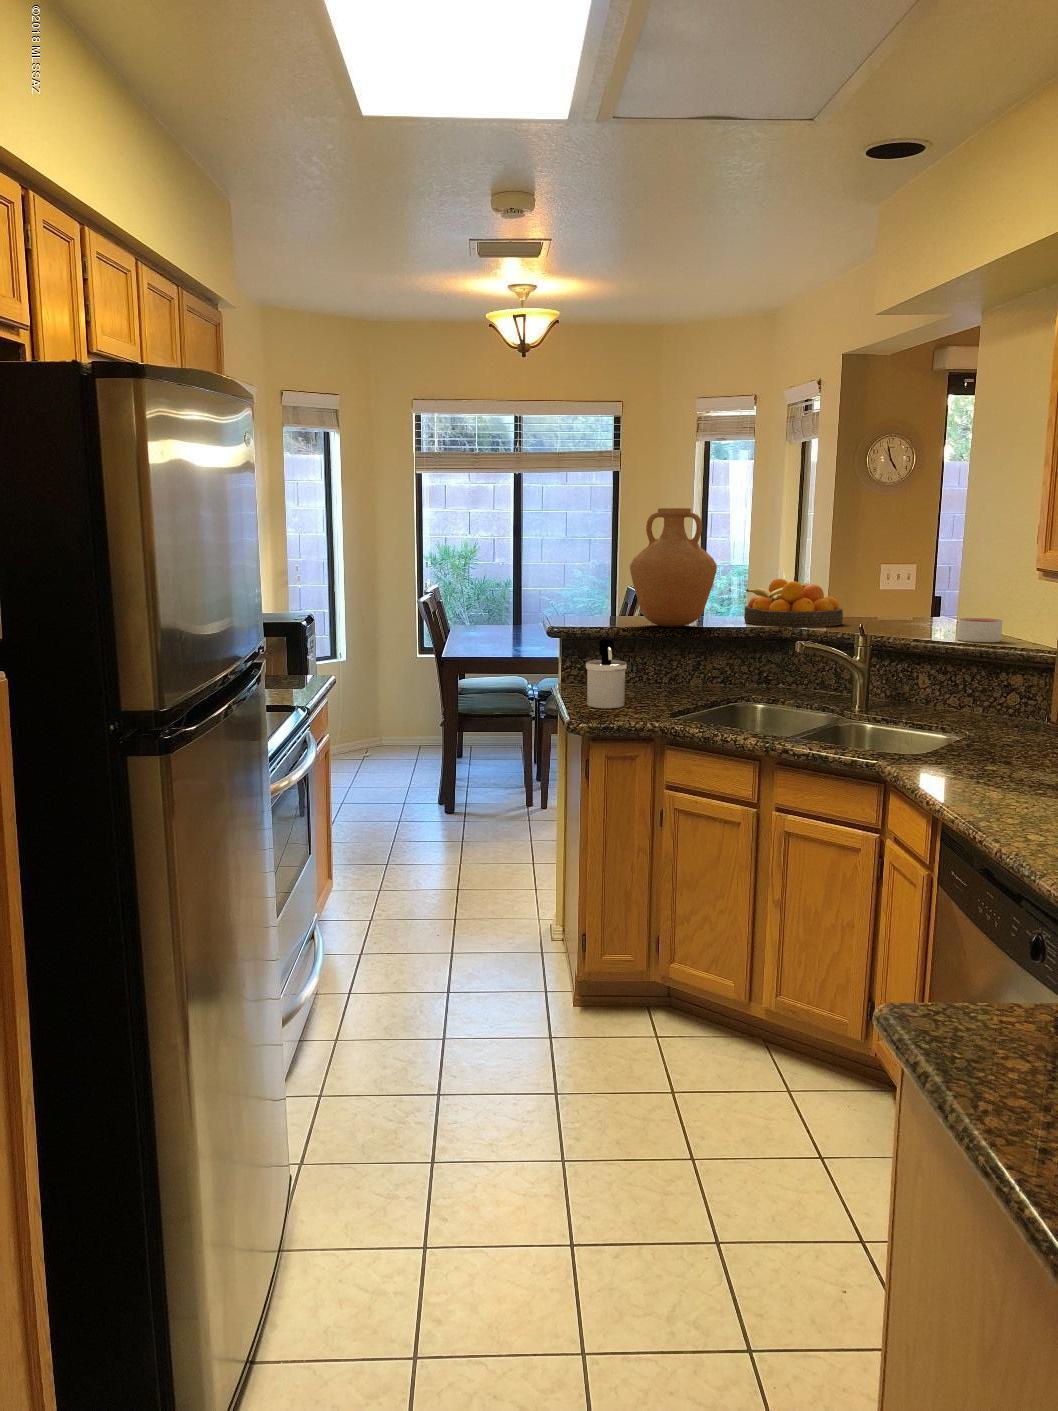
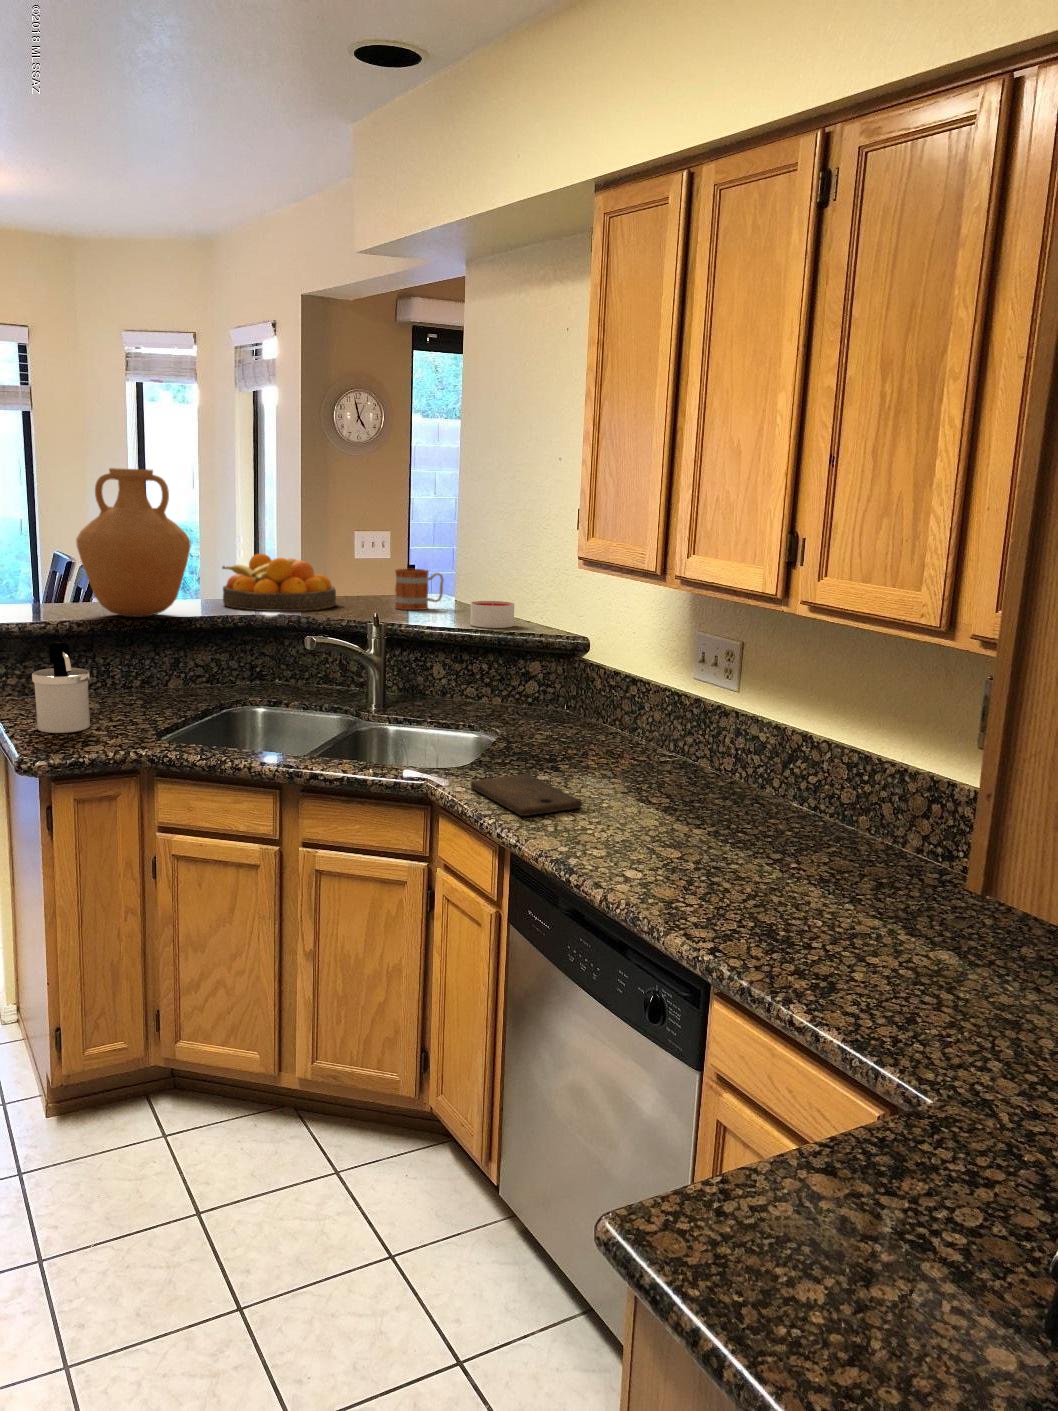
mug: none [896,592,945,629] -> present [395,569,444,610]
cutting board: none [918,763,1018,792] -> present [471,774,582,816]

